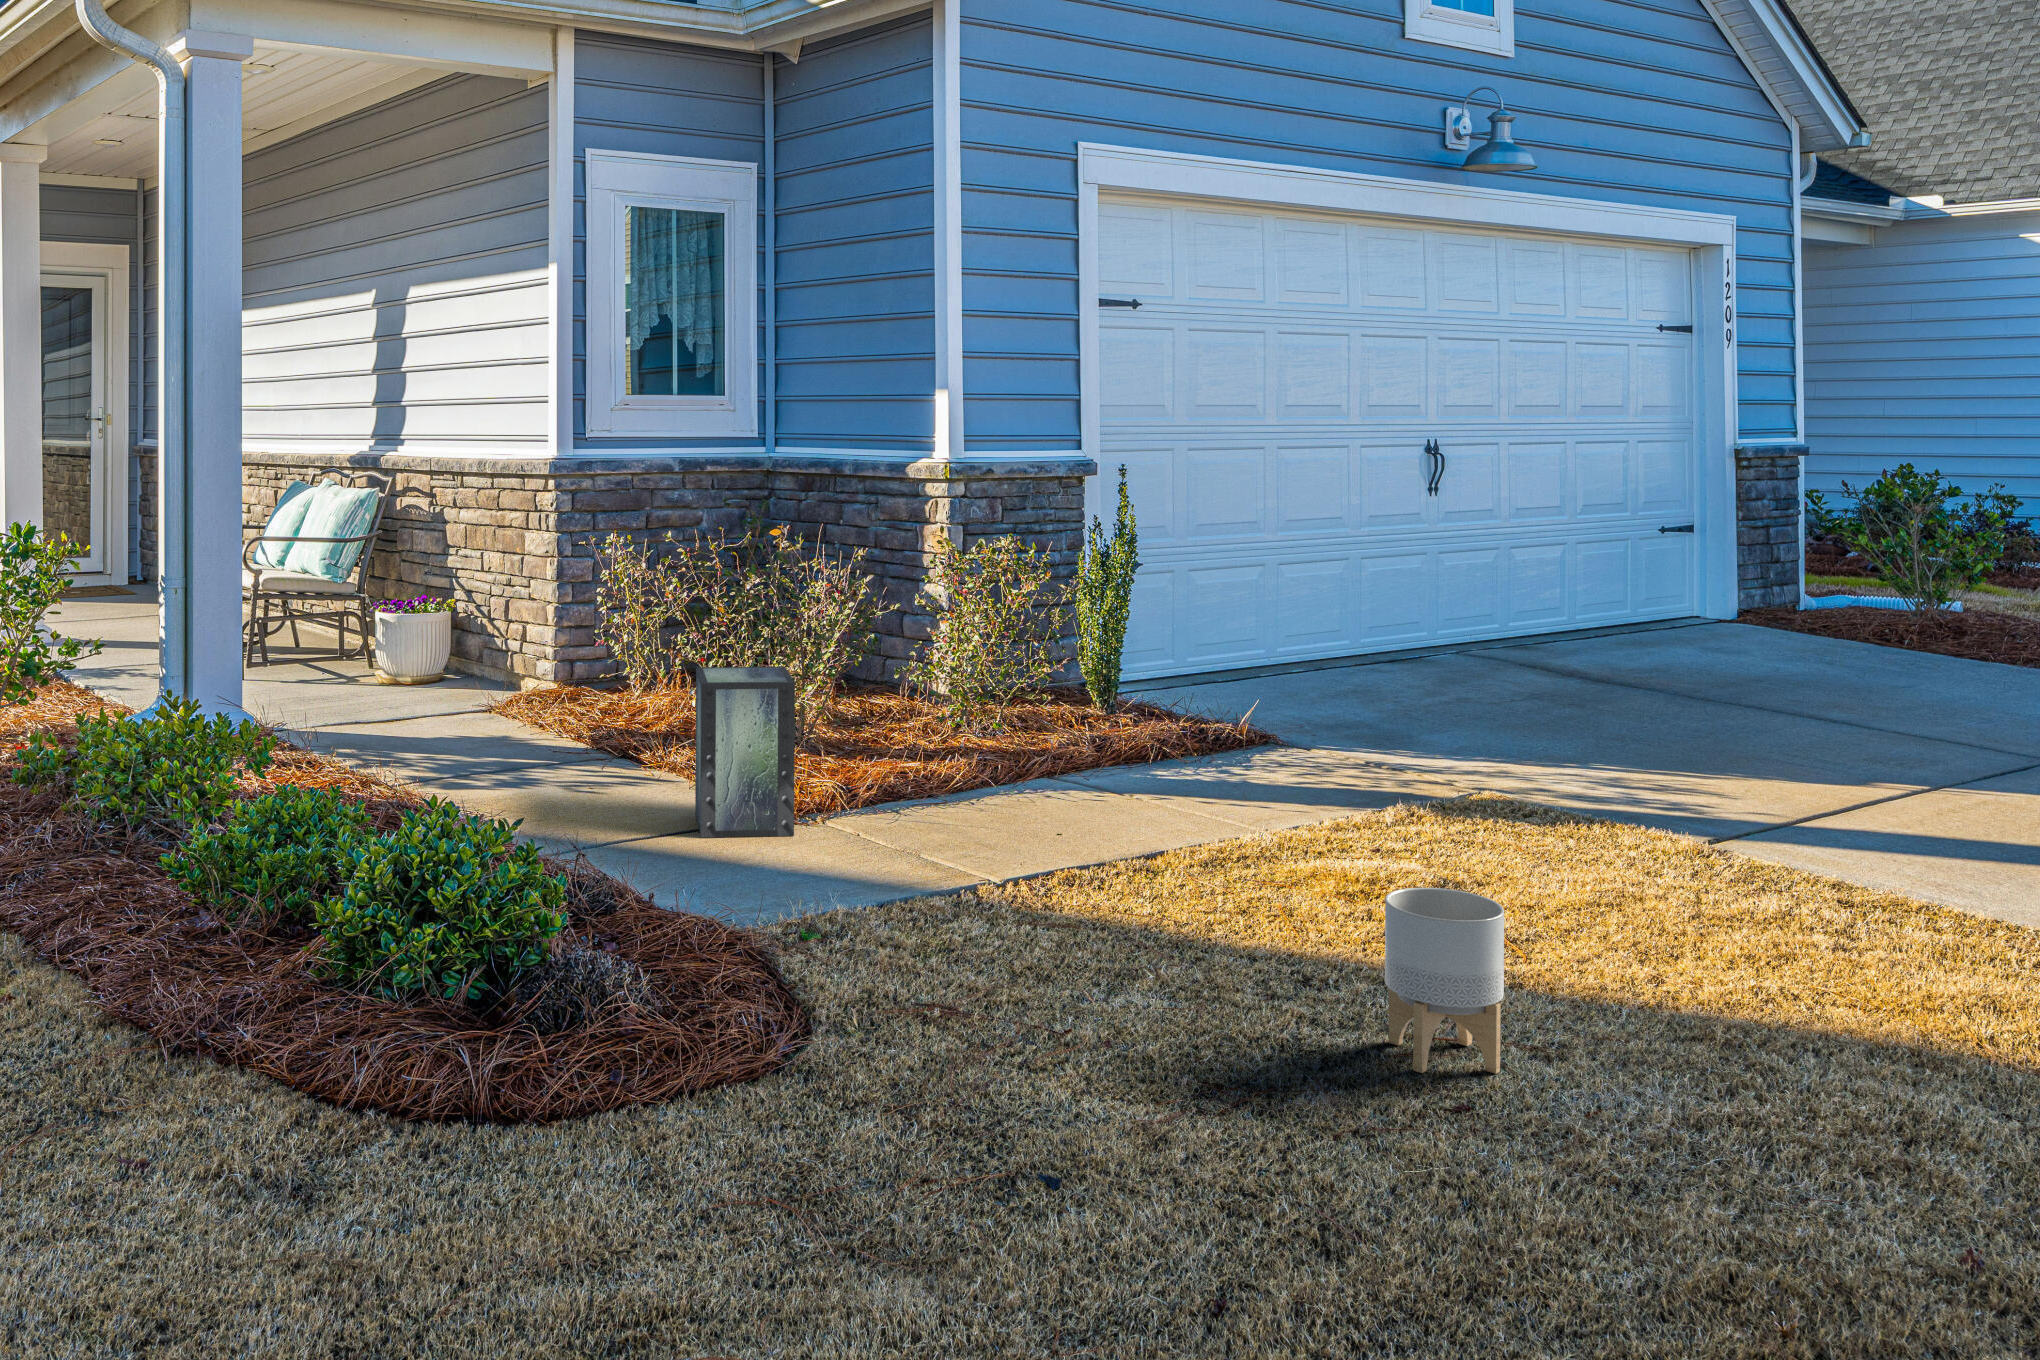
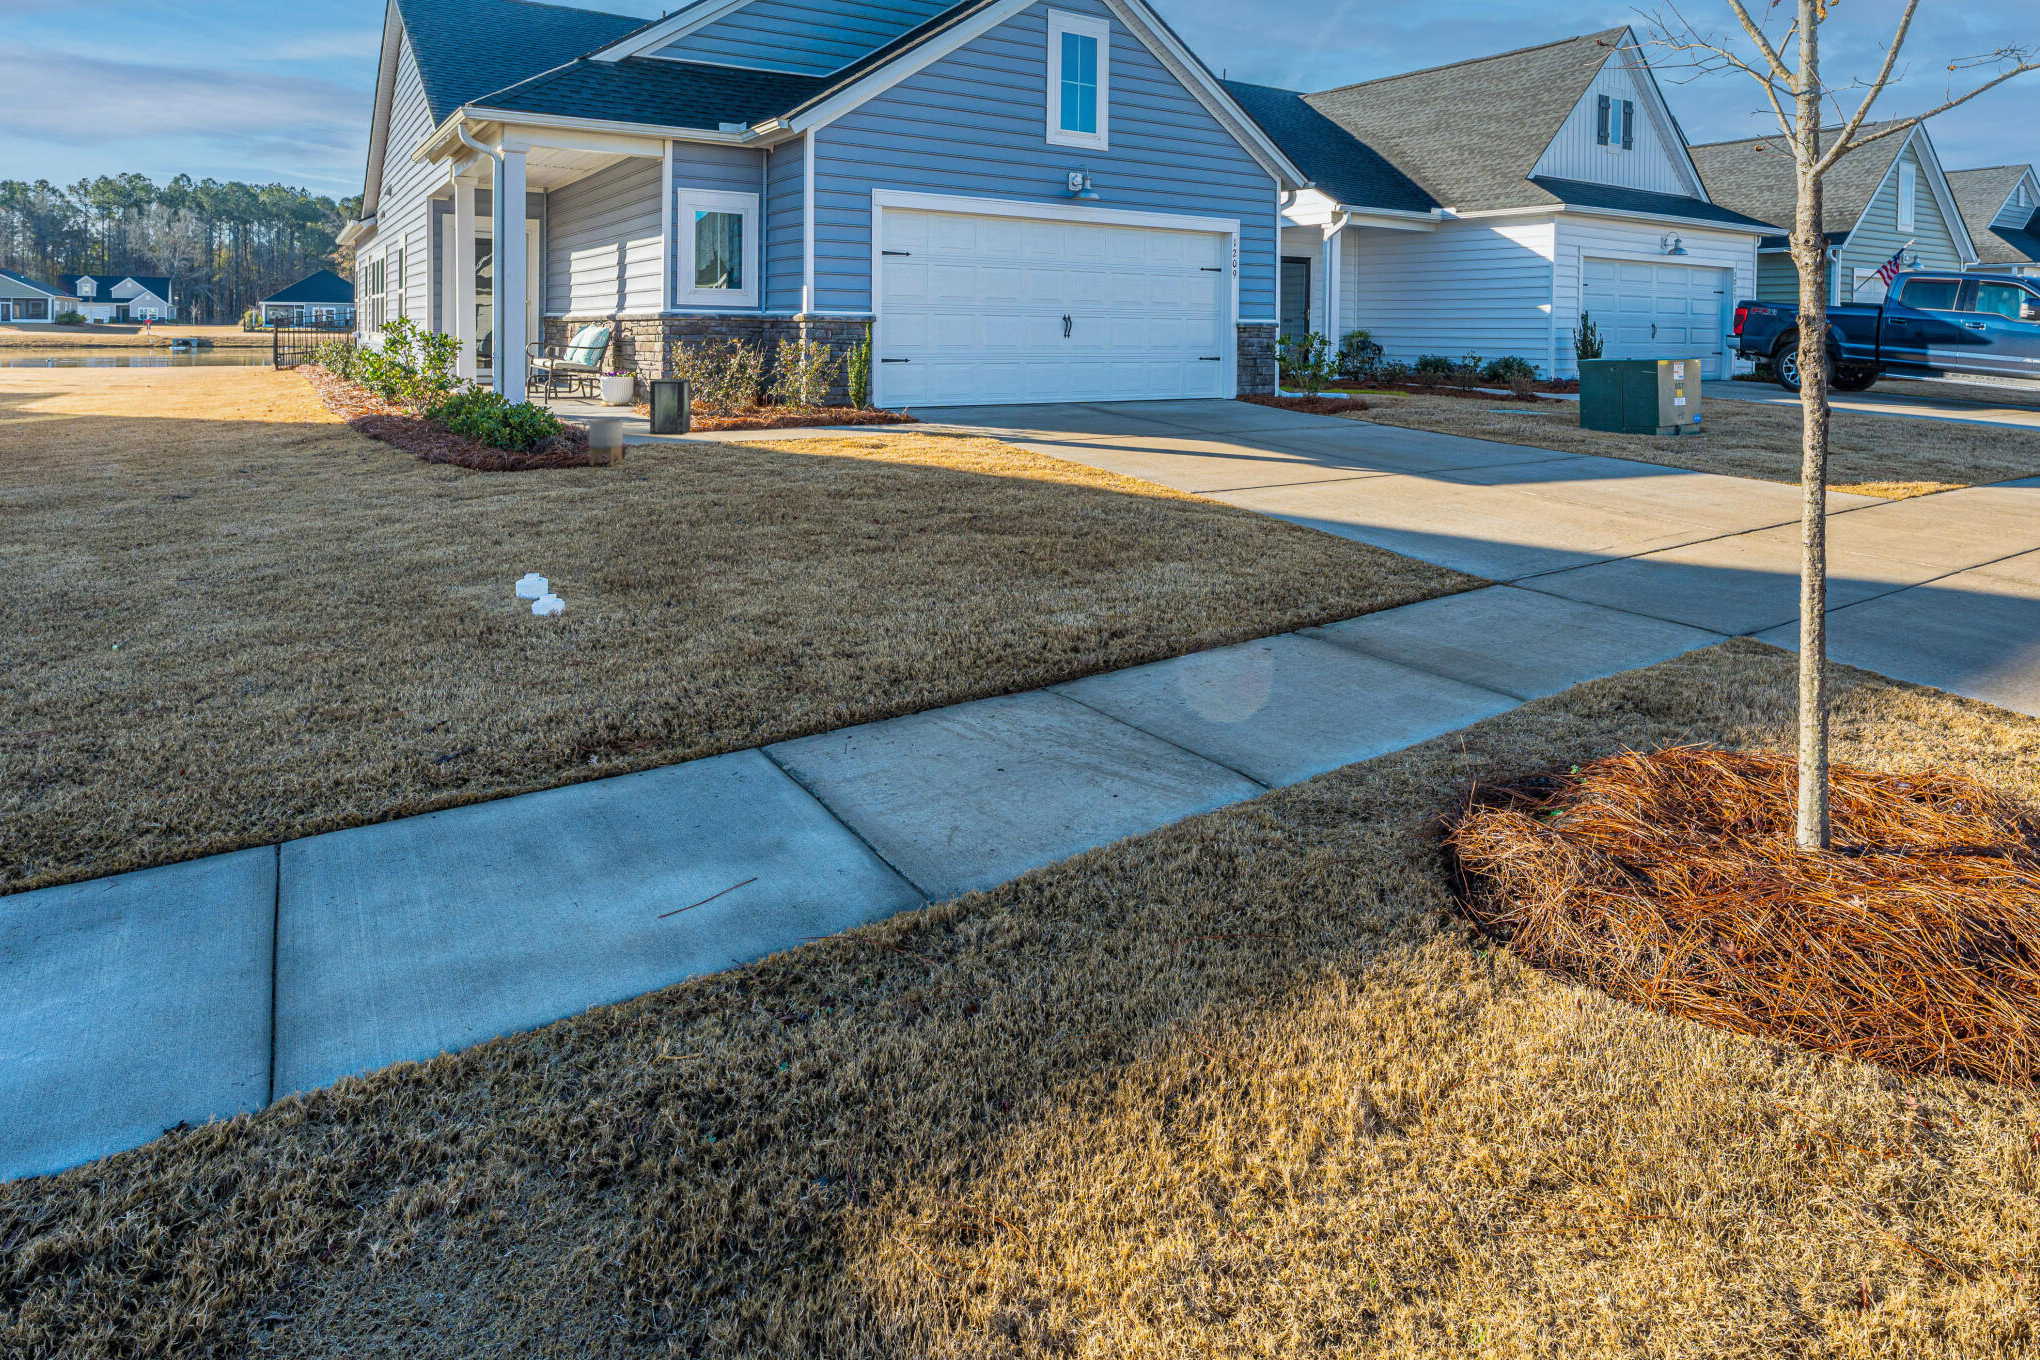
planter: present [1385,888,1504,1074] -> present [589,419,623,466]

